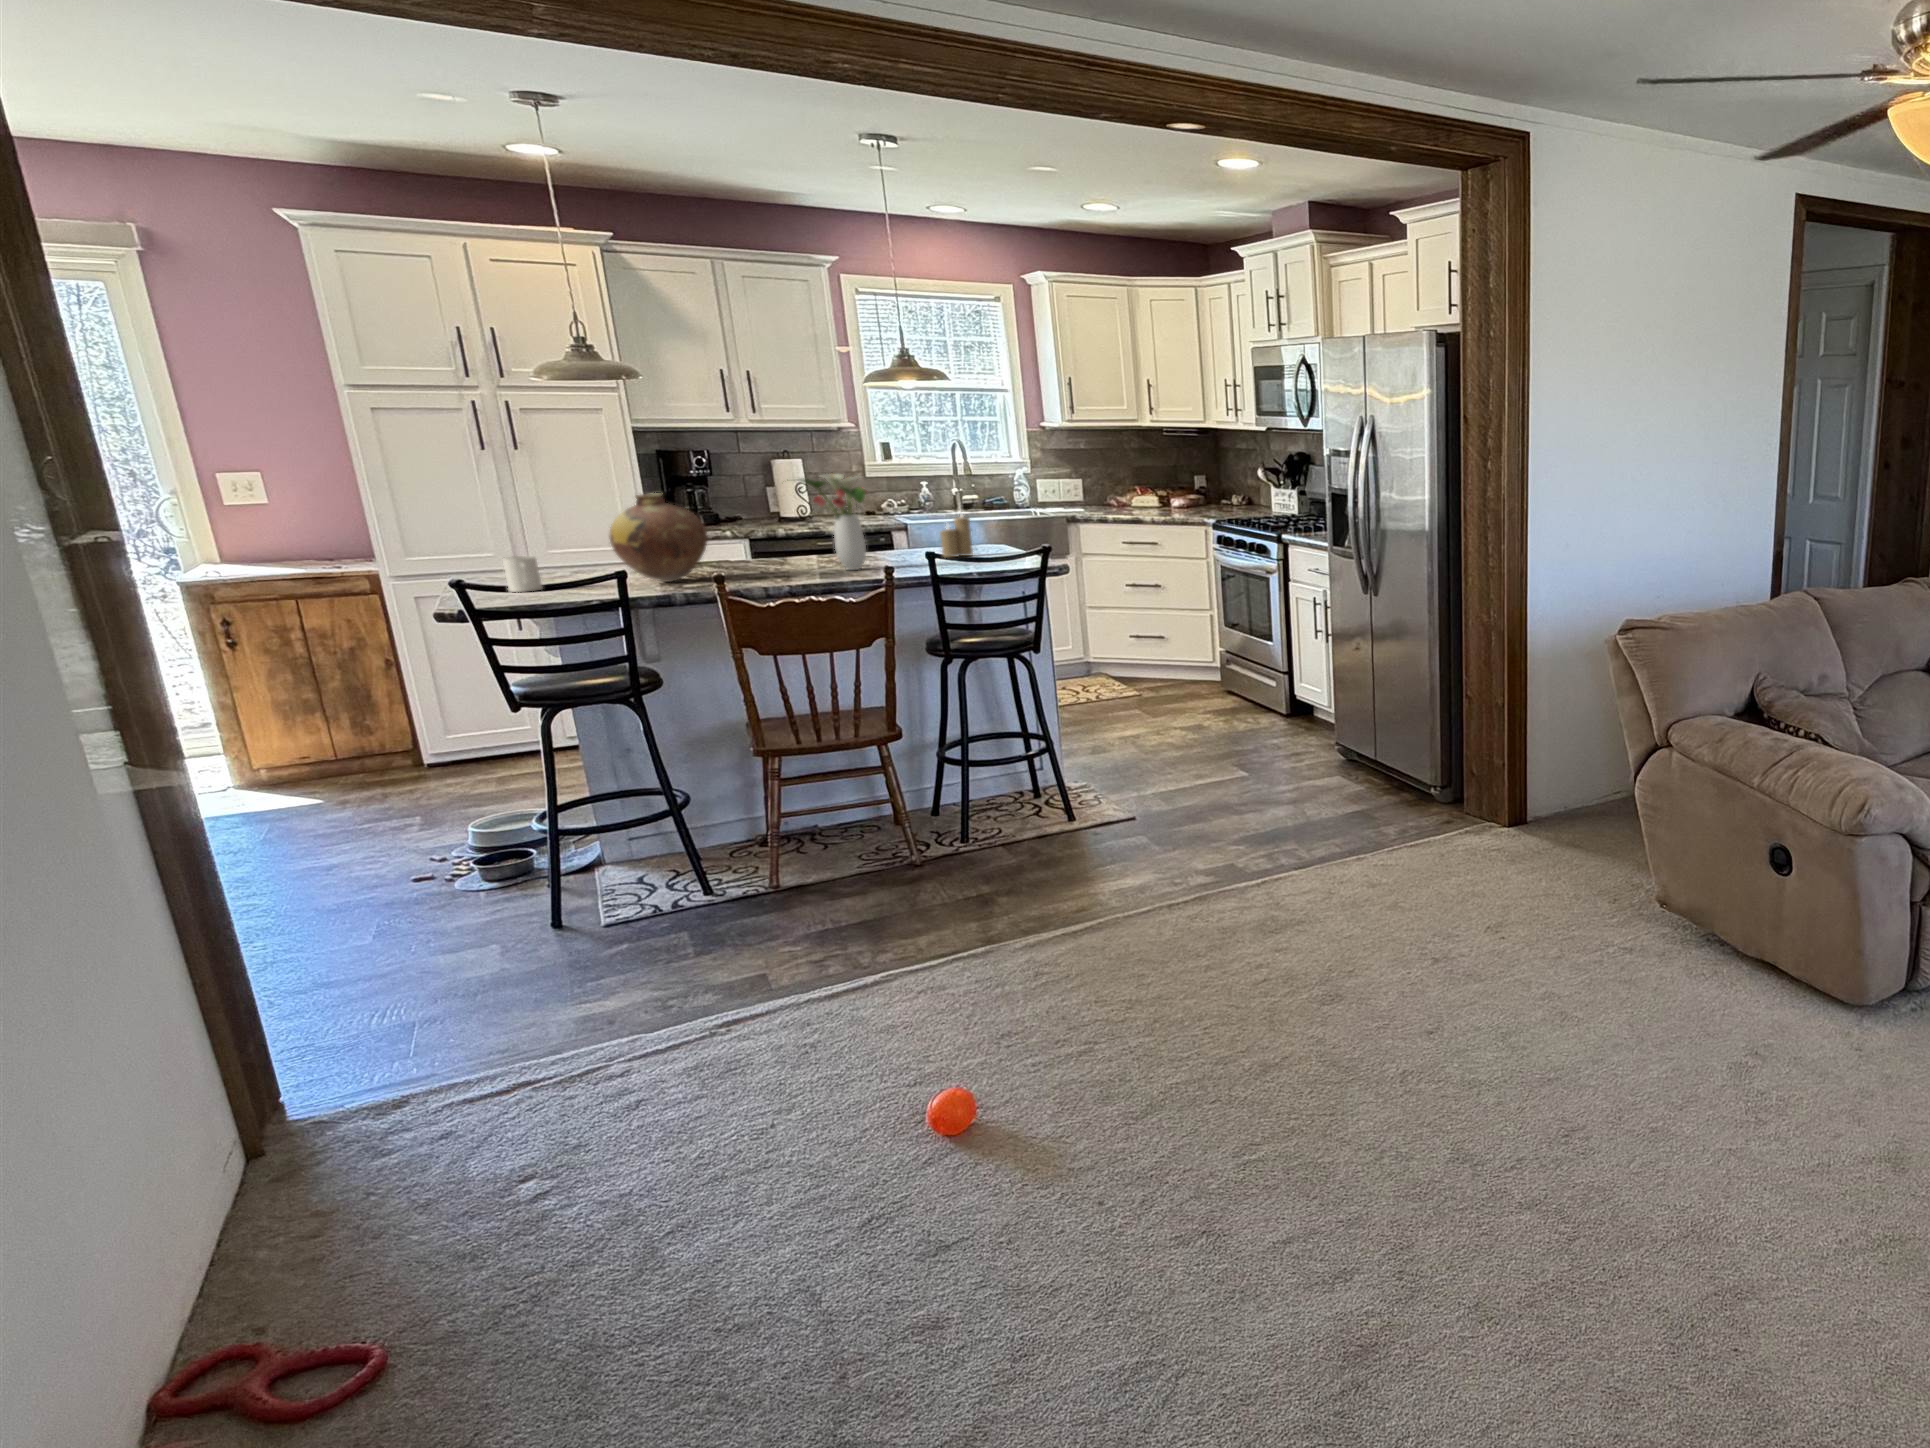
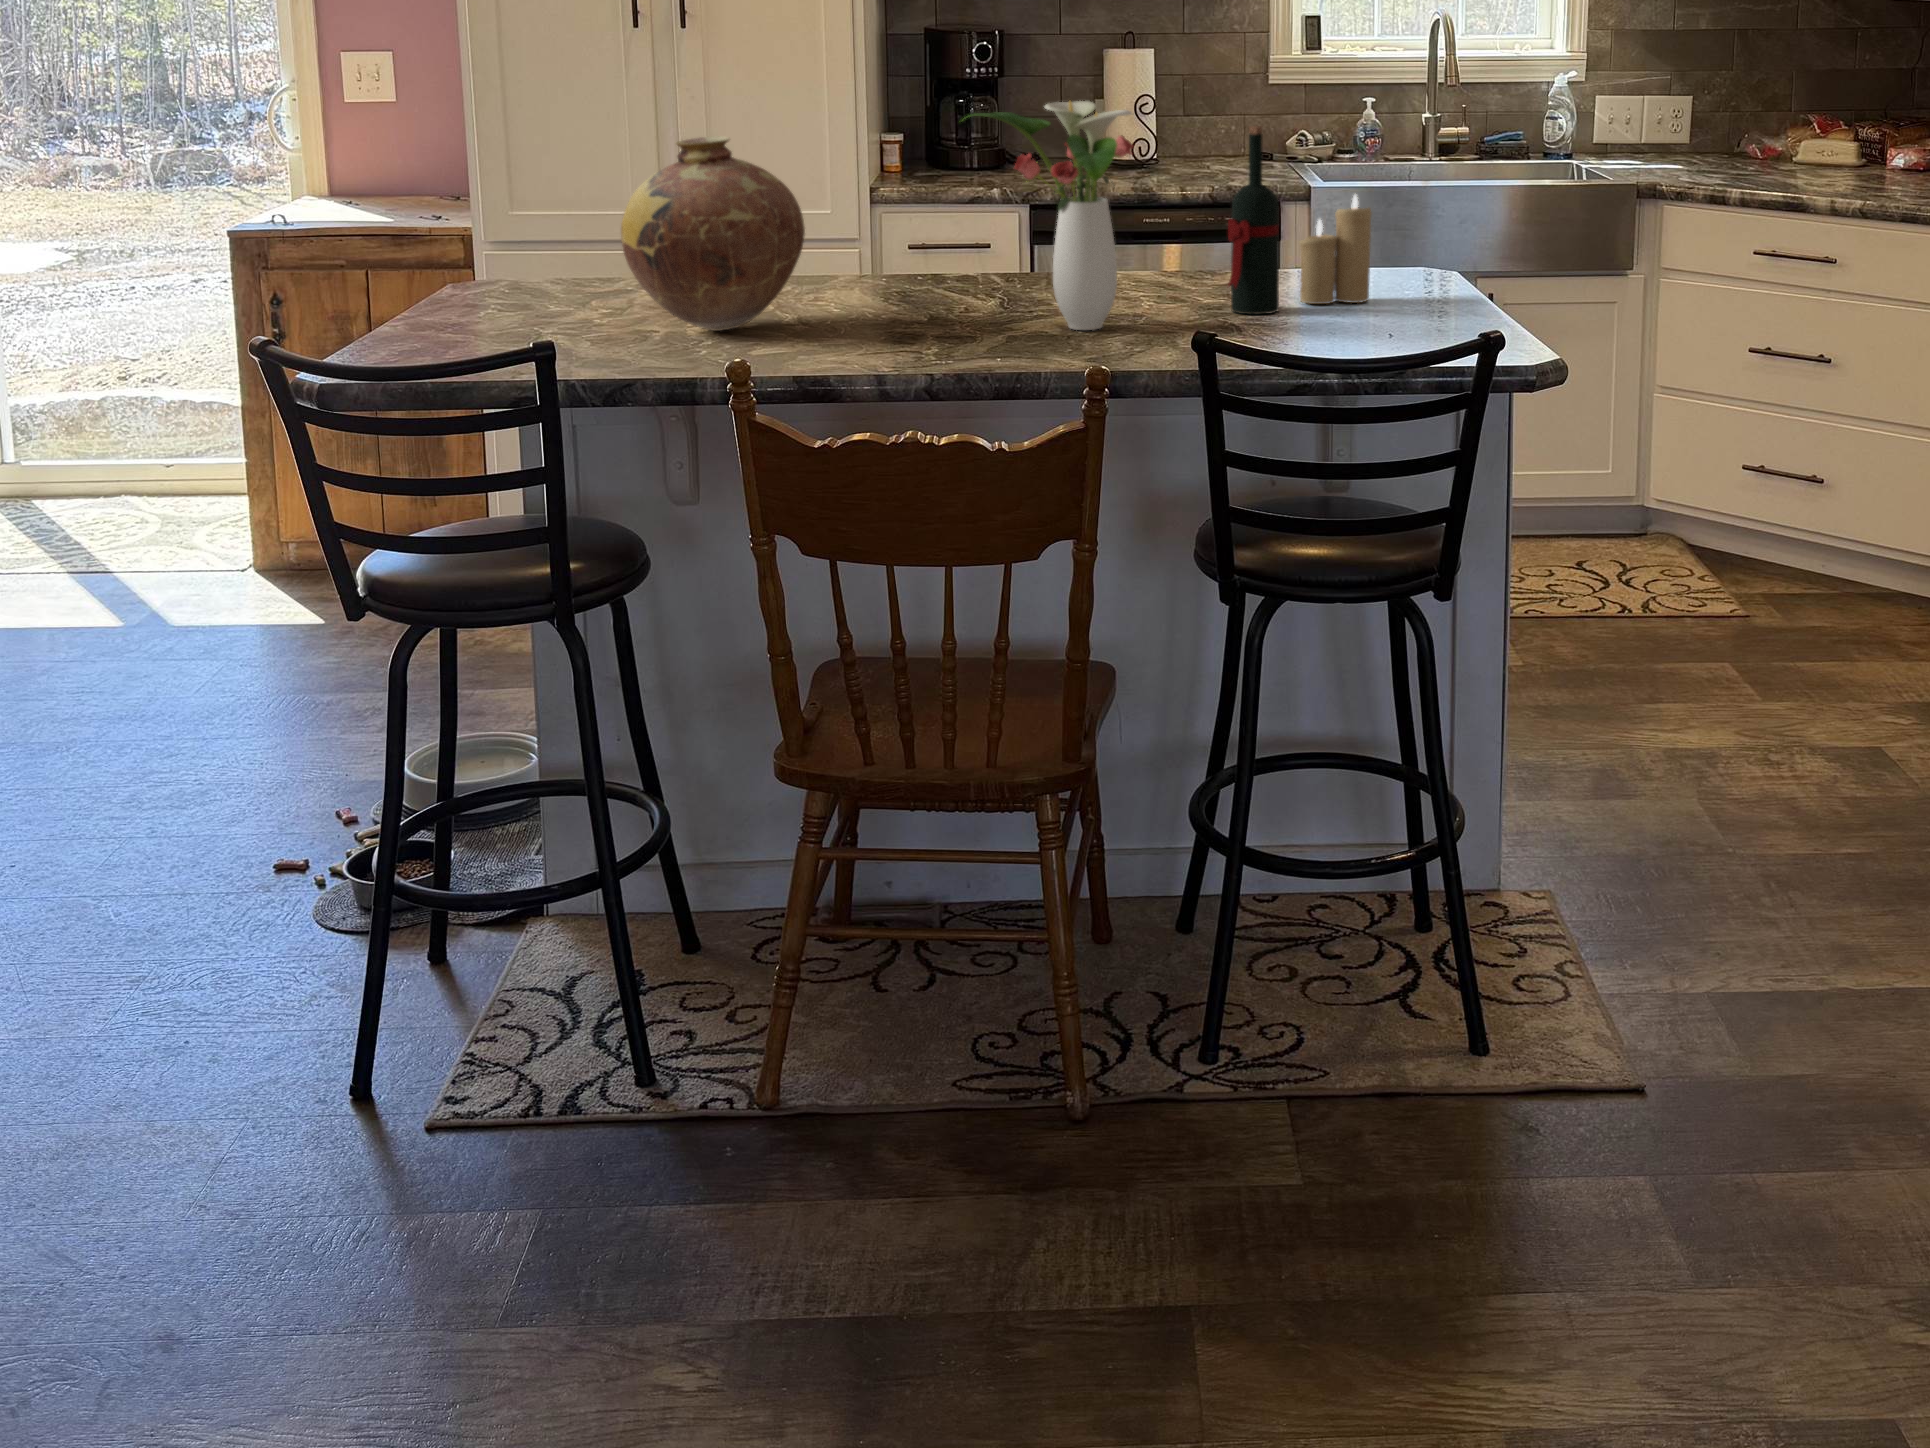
wine bottle: none [909,483,936,562] -> present [1228,126,1279,314]
mug: present [503,556,542,592] -> none [446,256,509,332]

